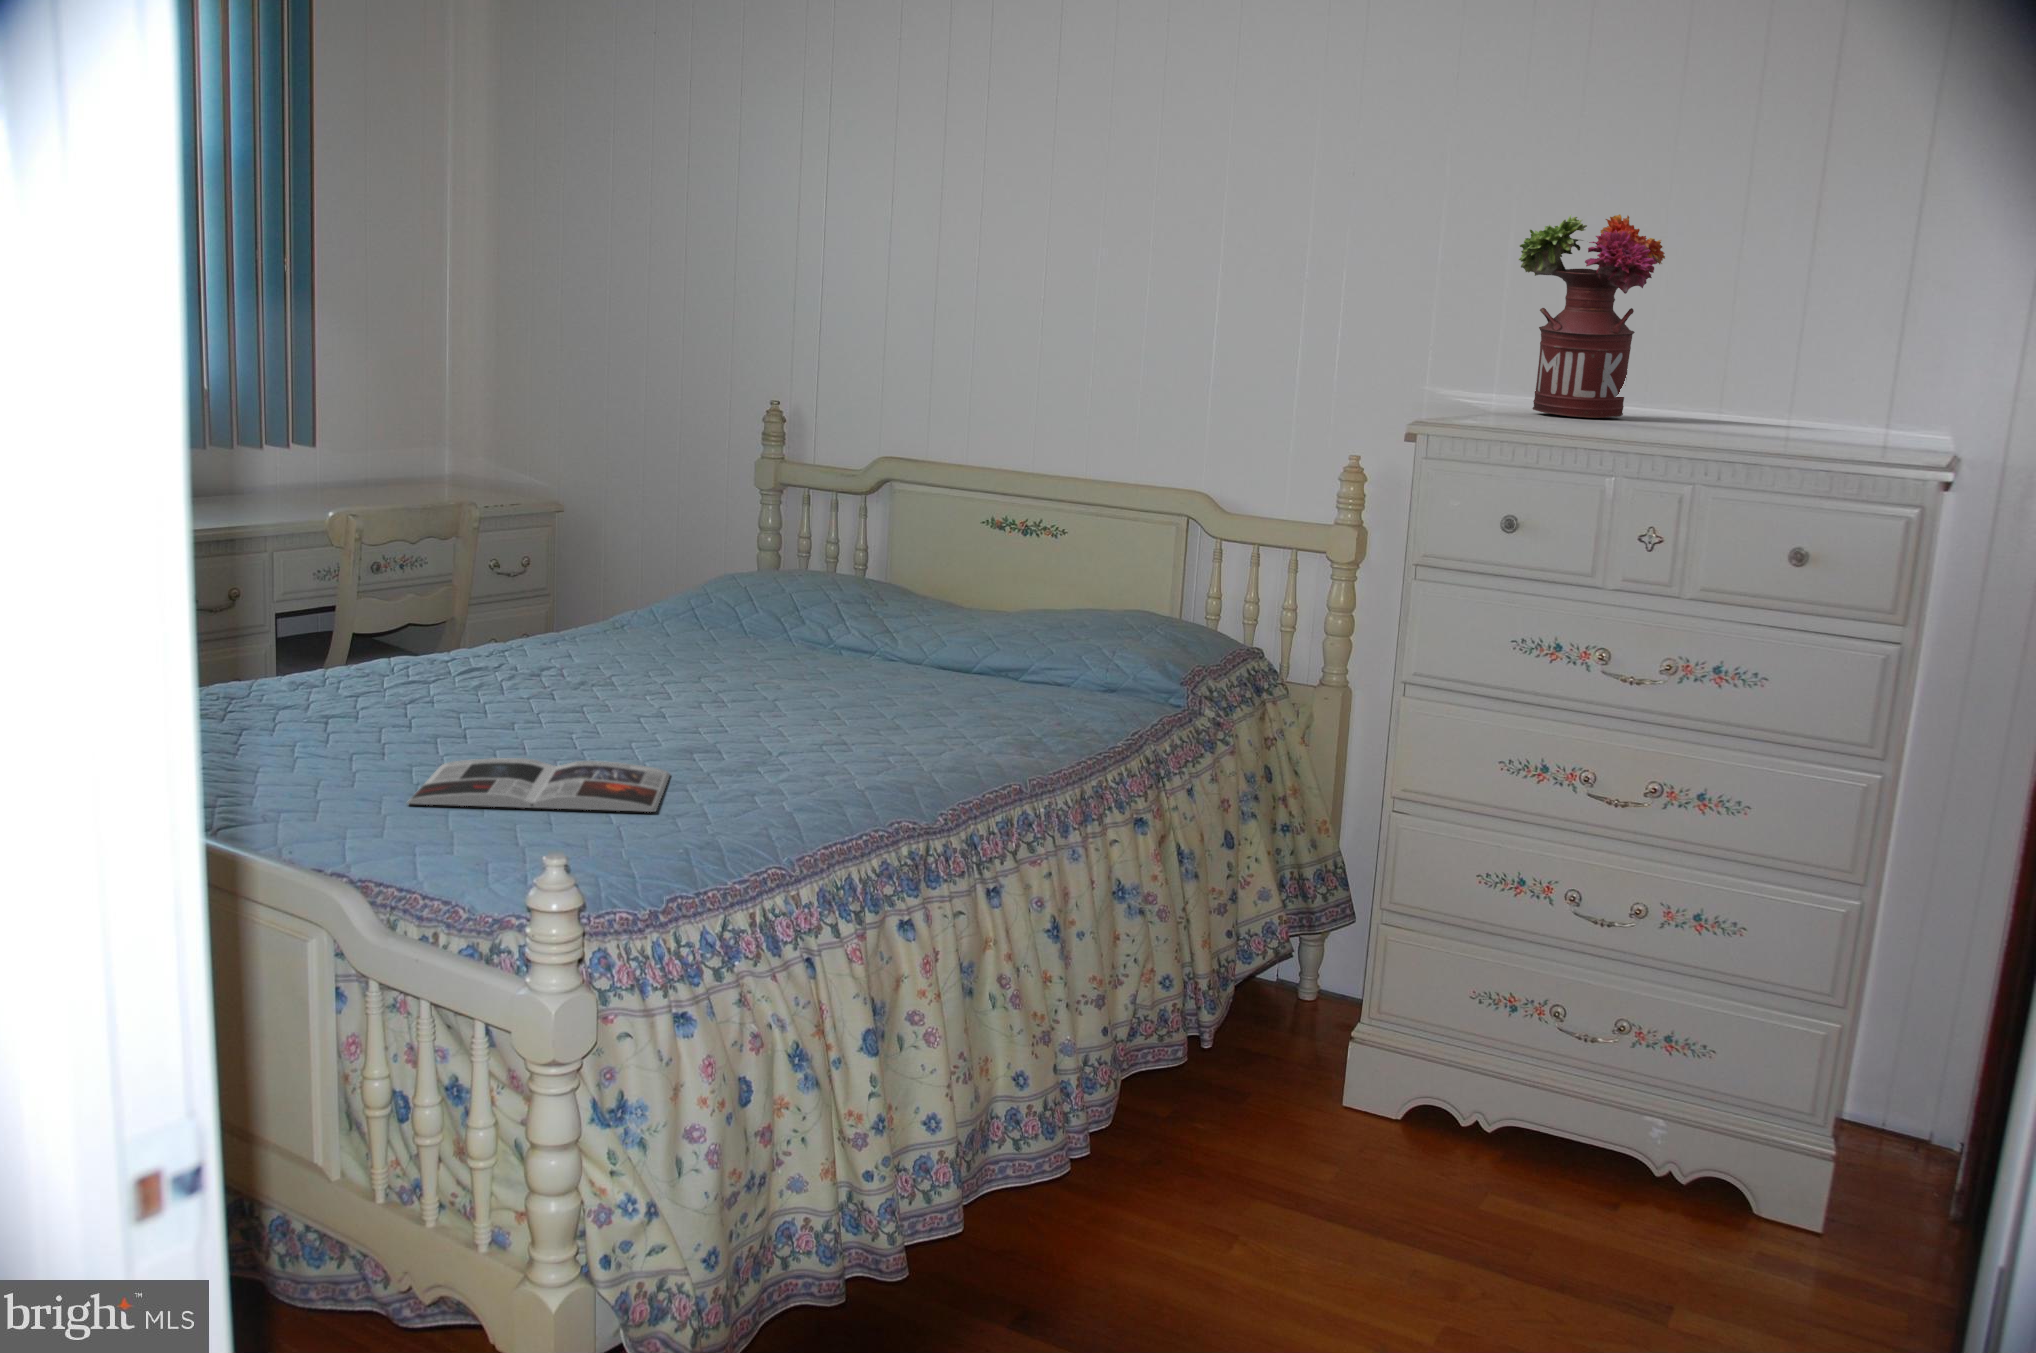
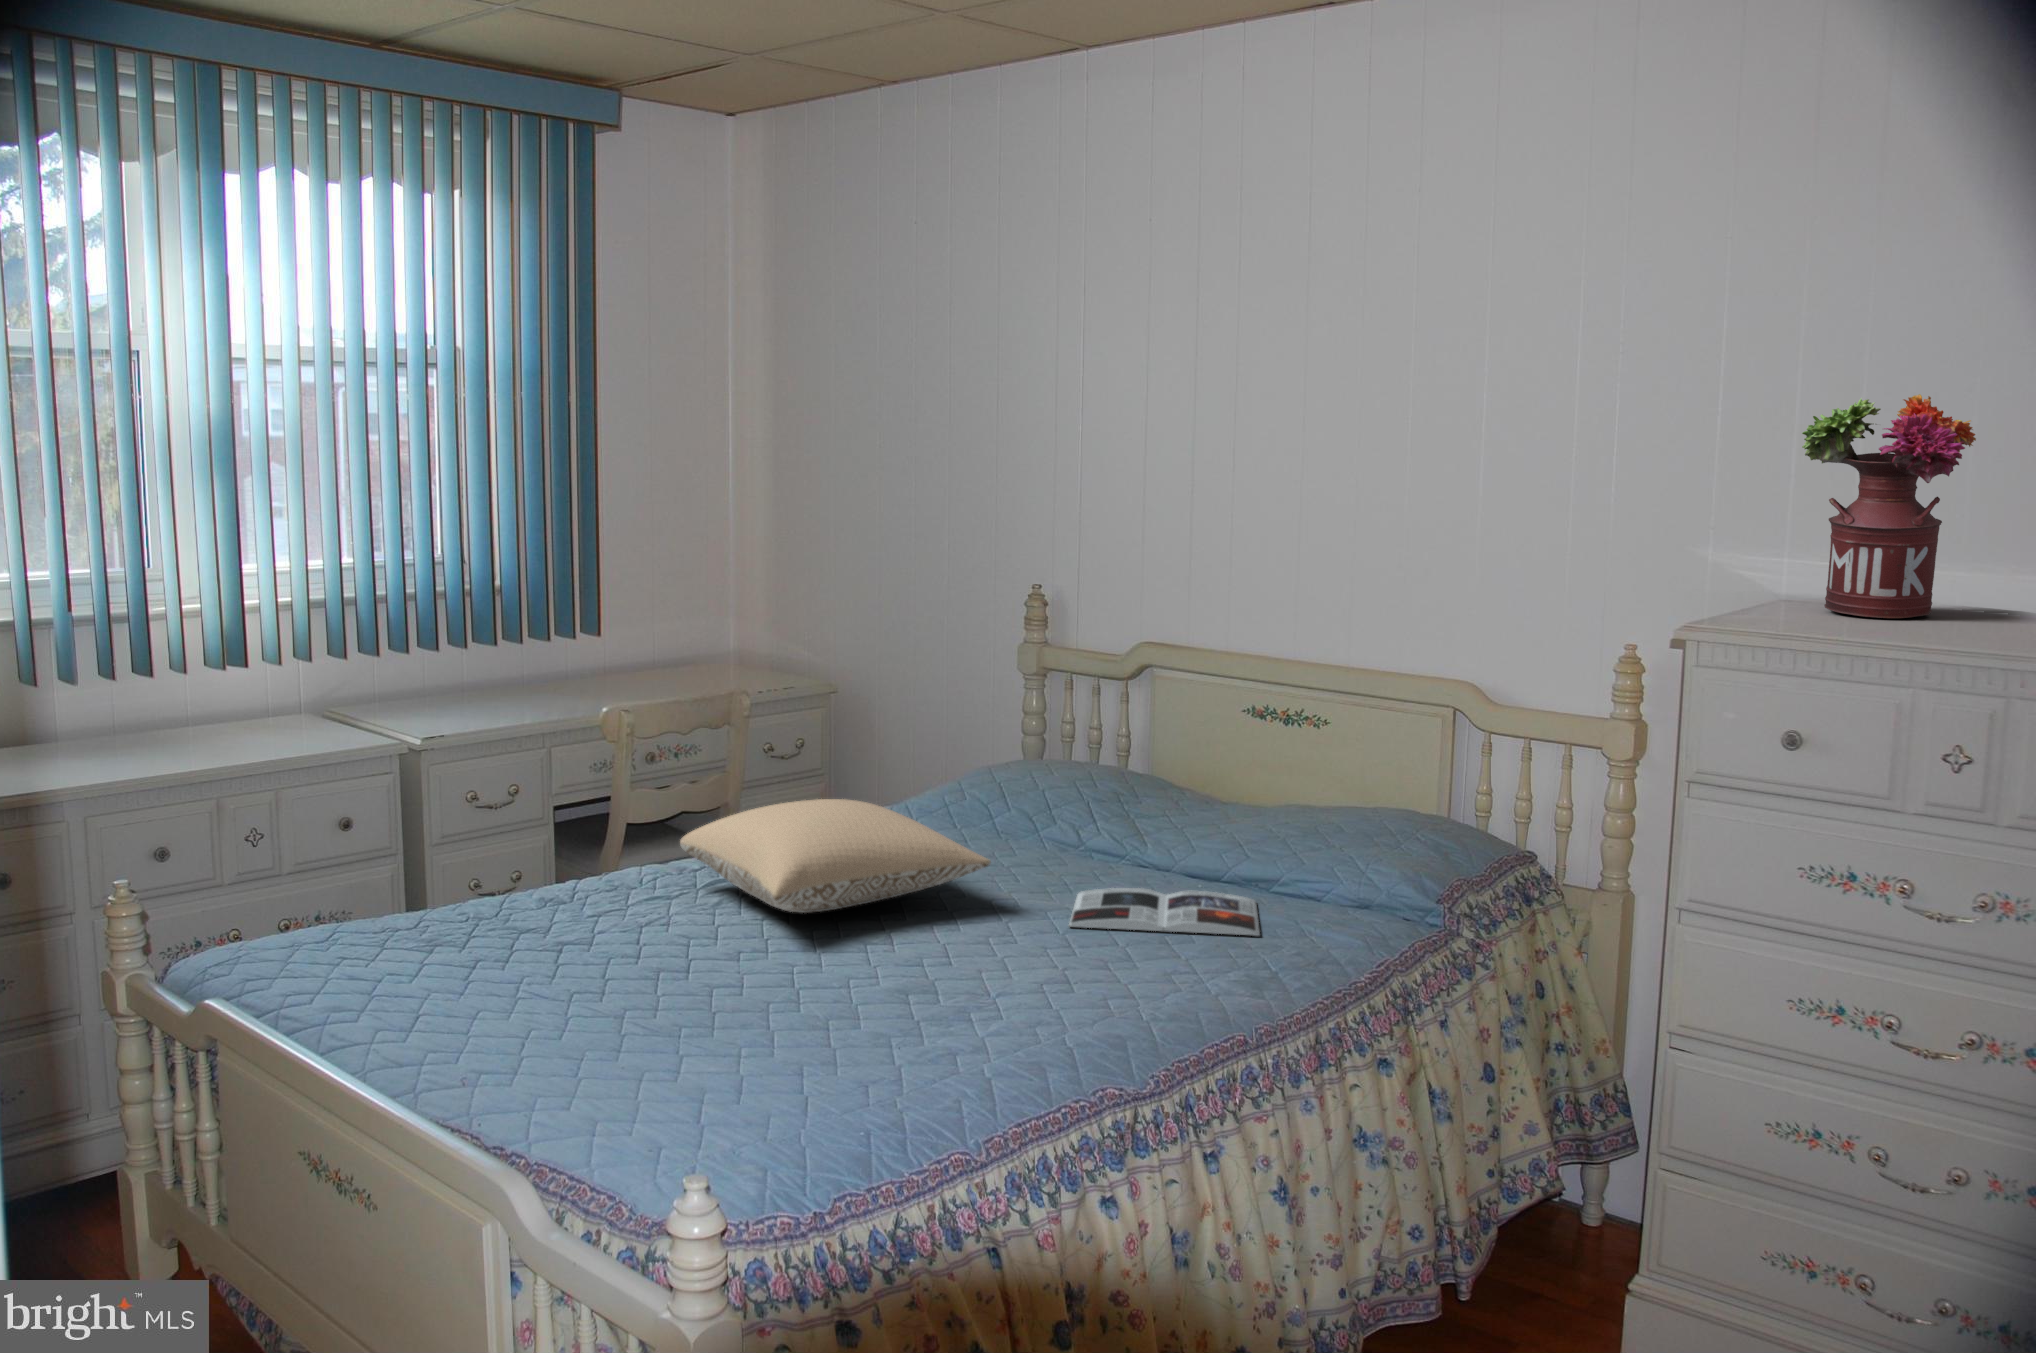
pillow: none [421,583,754,690] -> present [680,799,991,913]
magazine: present [407,758,670,812] -> present [1068,888,1260,936]

